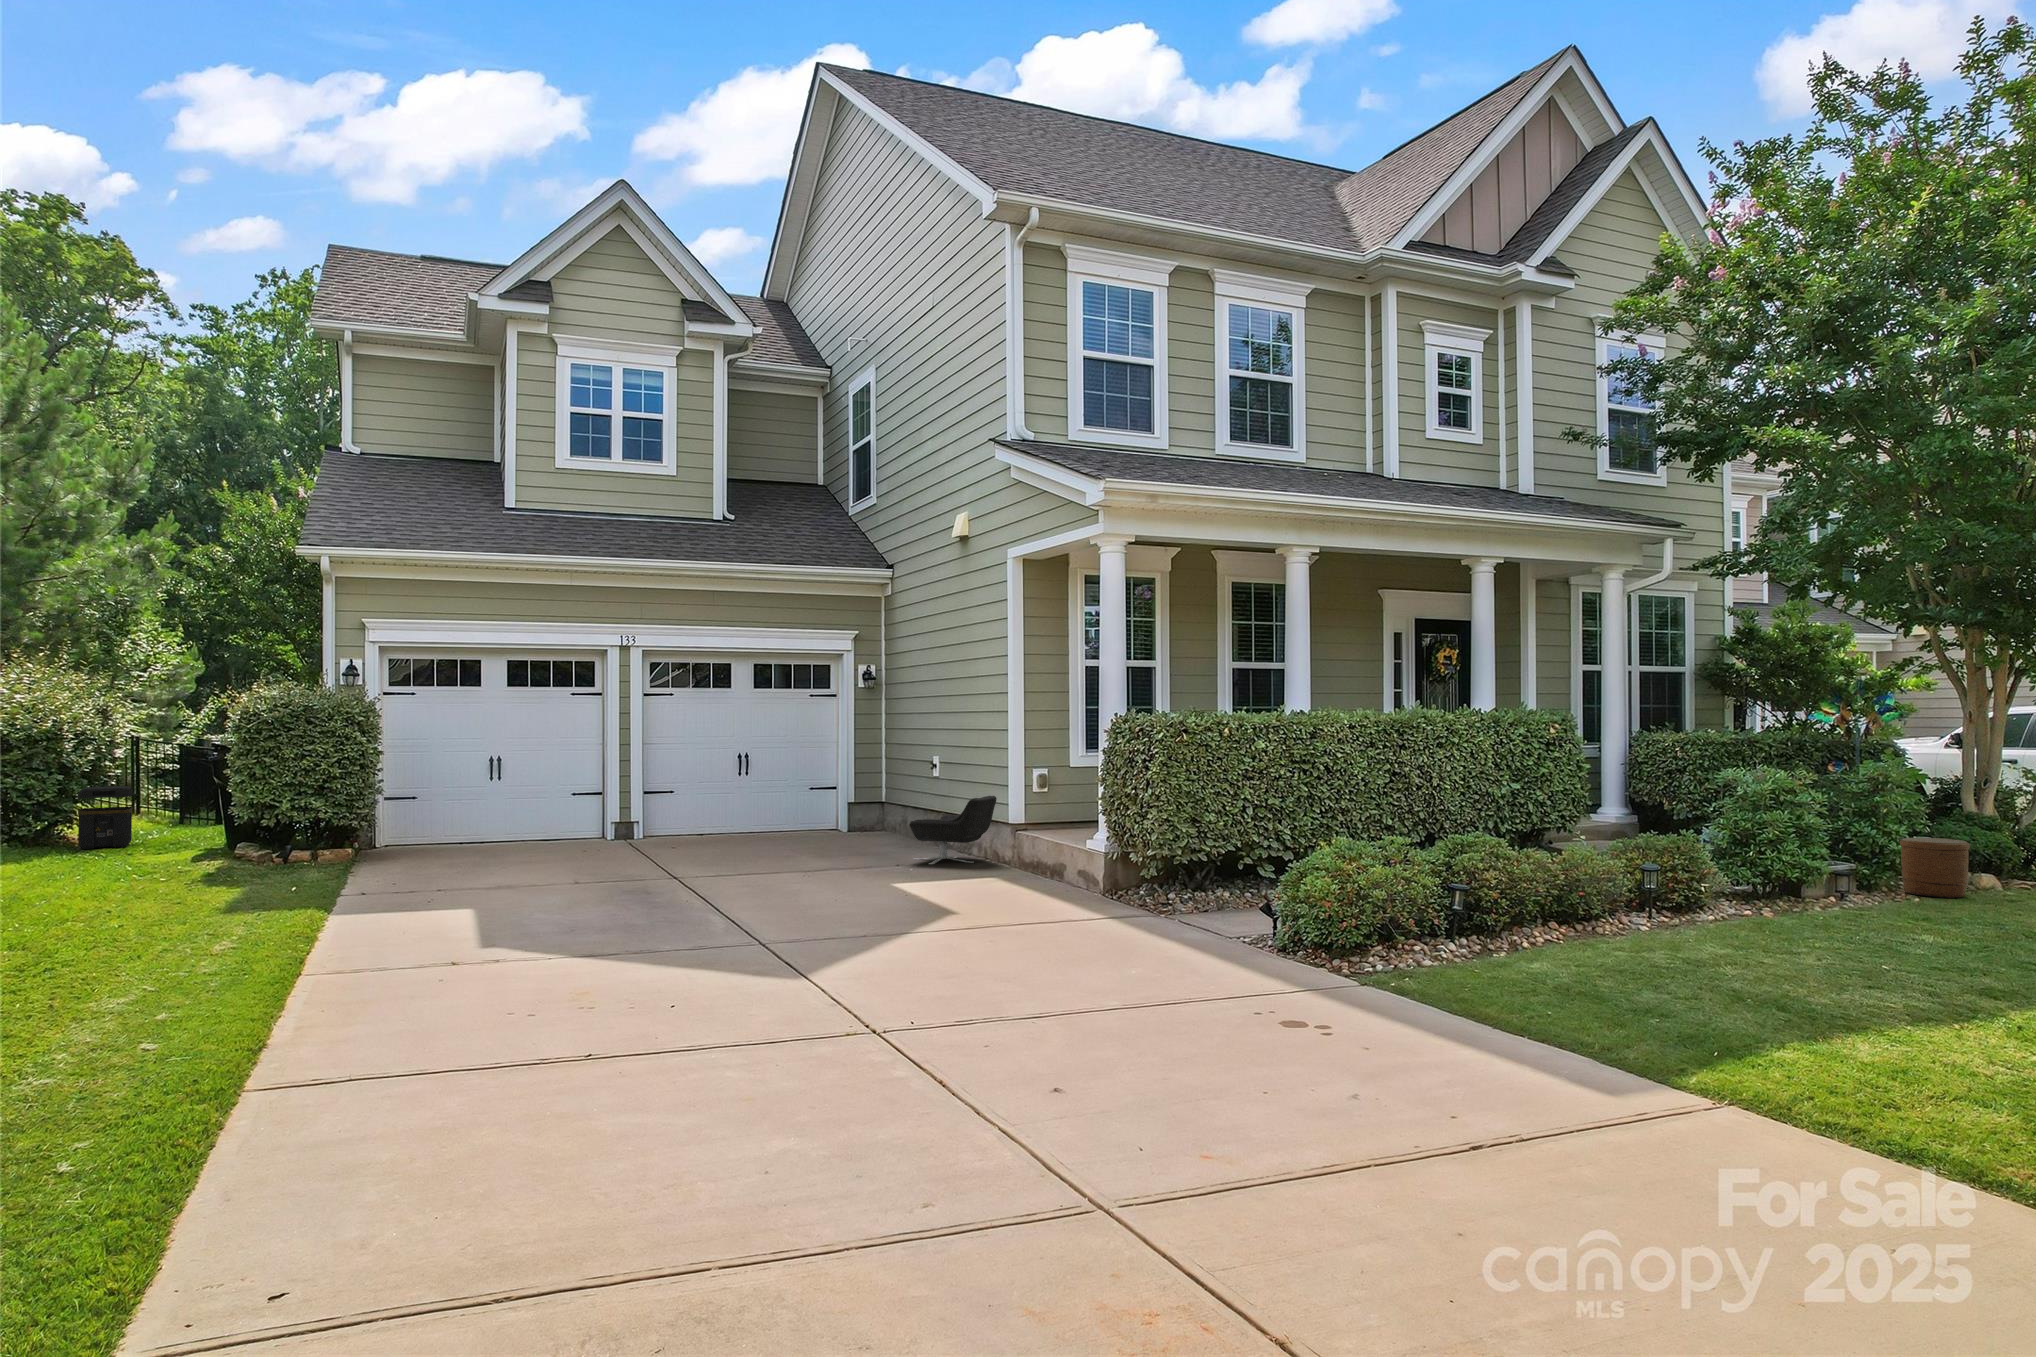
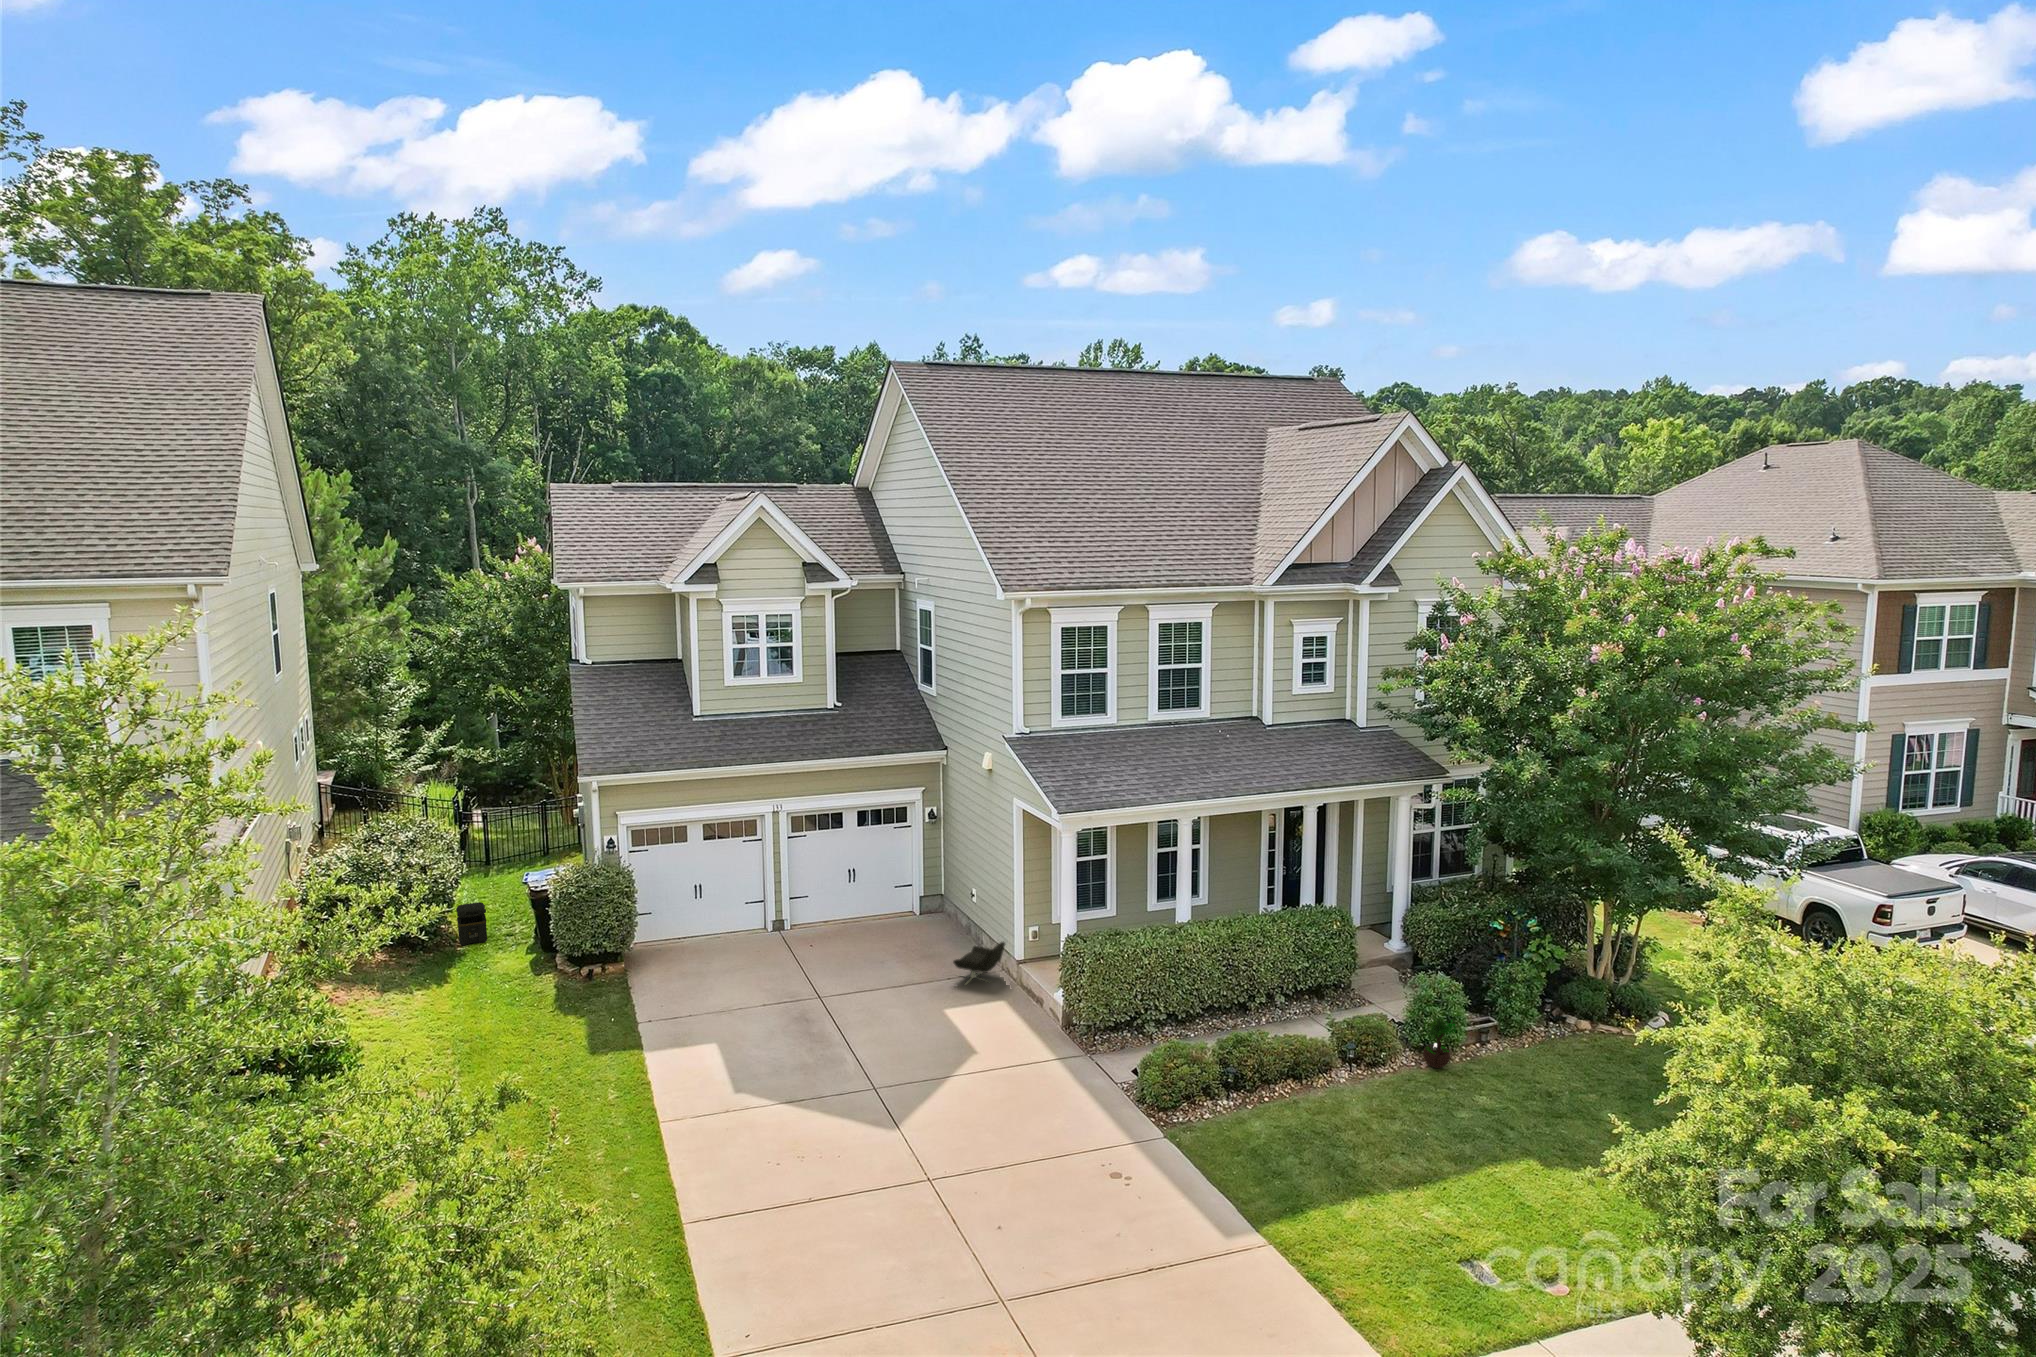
potted tree: none [1757,801,1824,905] -> present [1423,1018,1455,1068]
woven basket: present [1900,838,1970,898] -> none [1519,1016,1556,1058]

